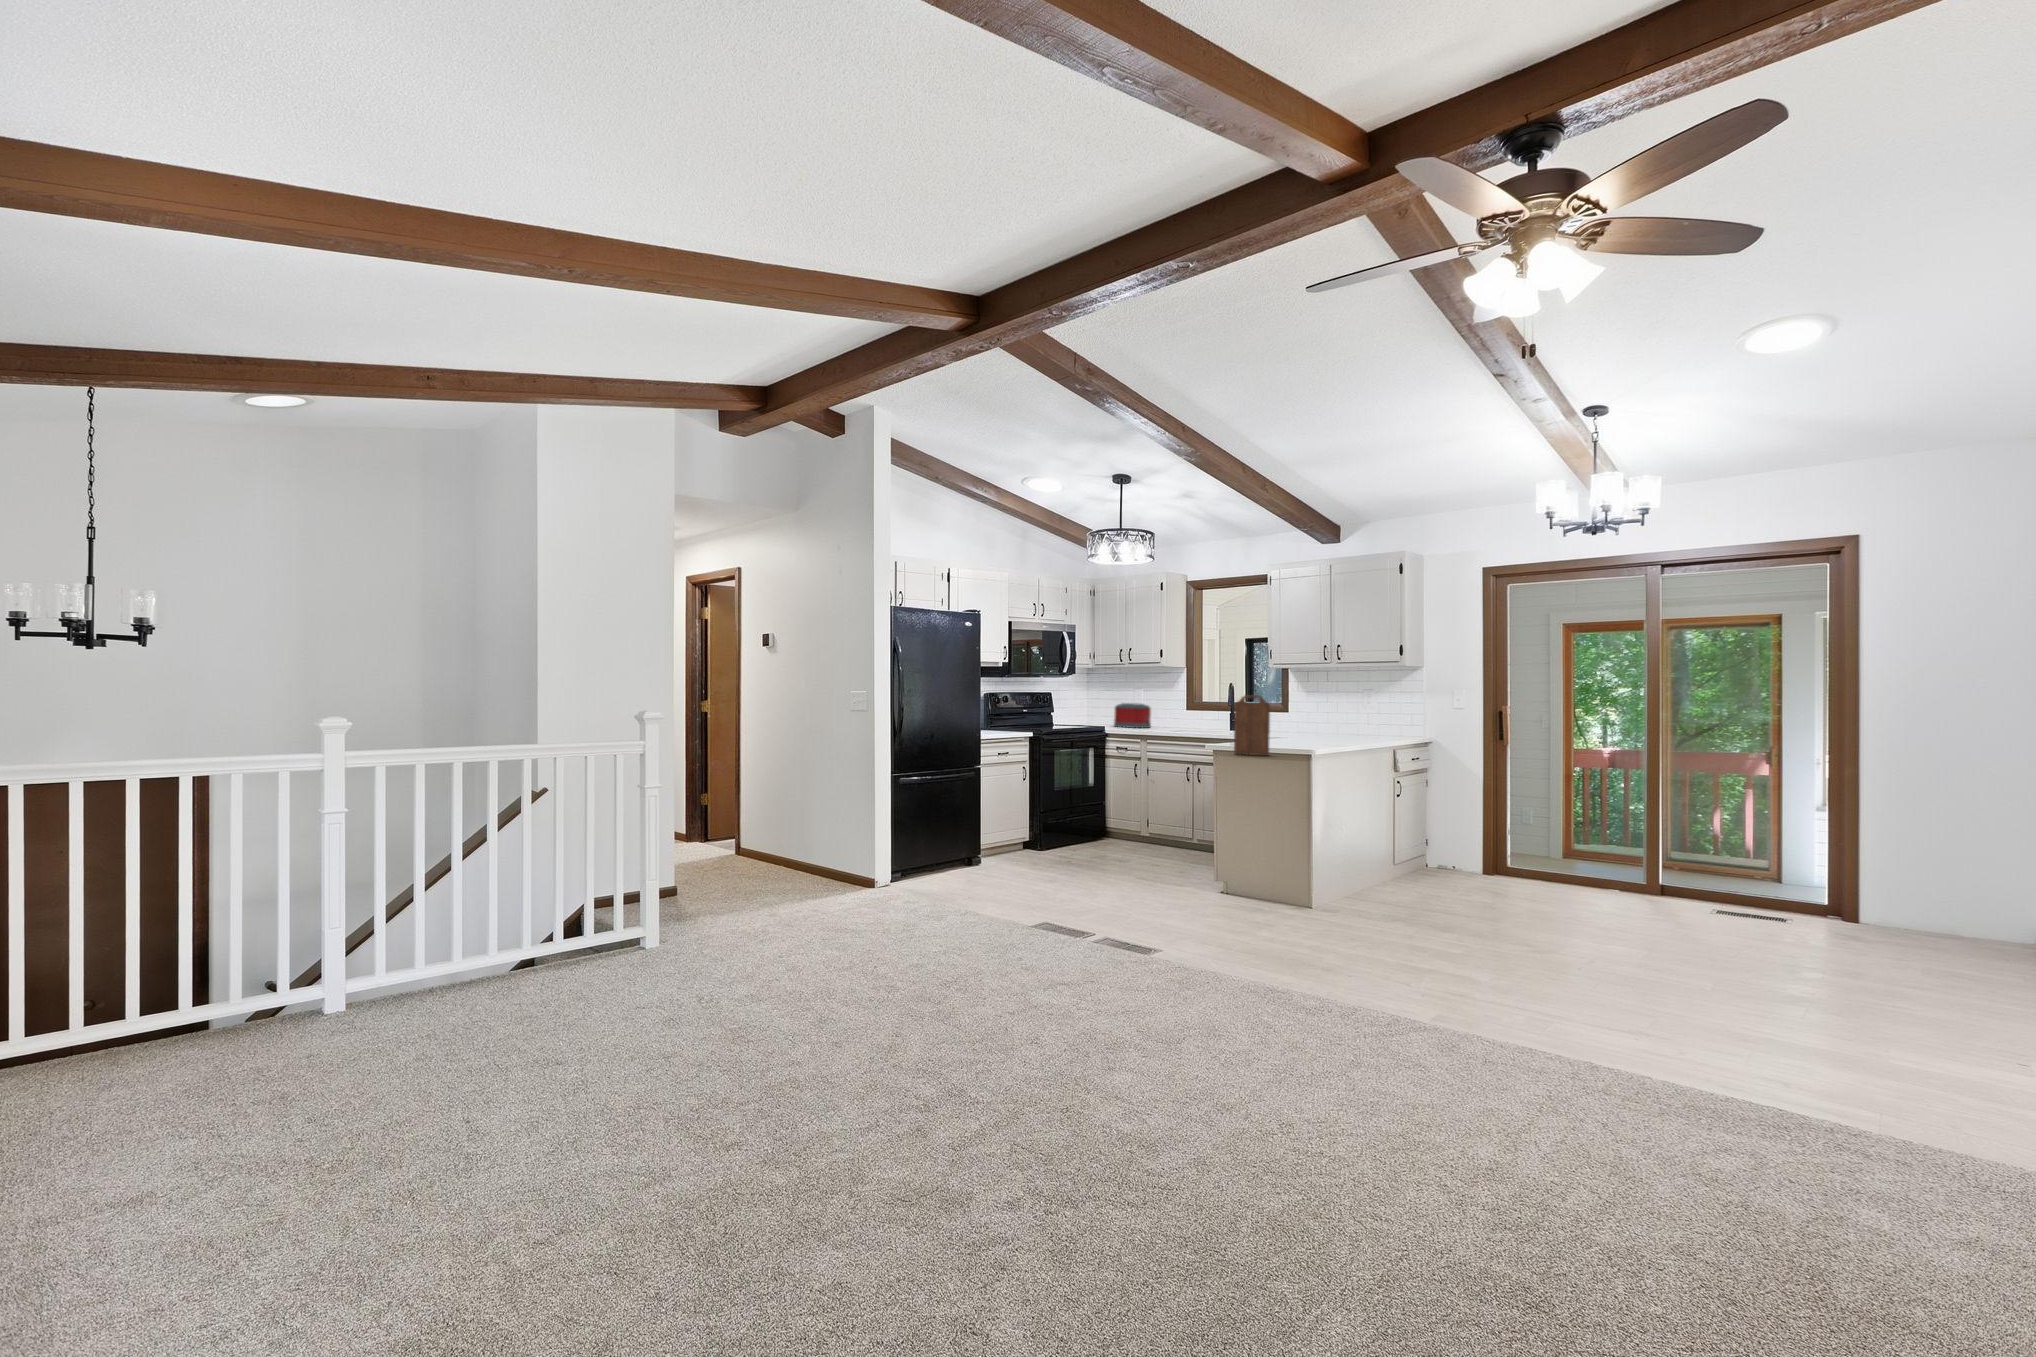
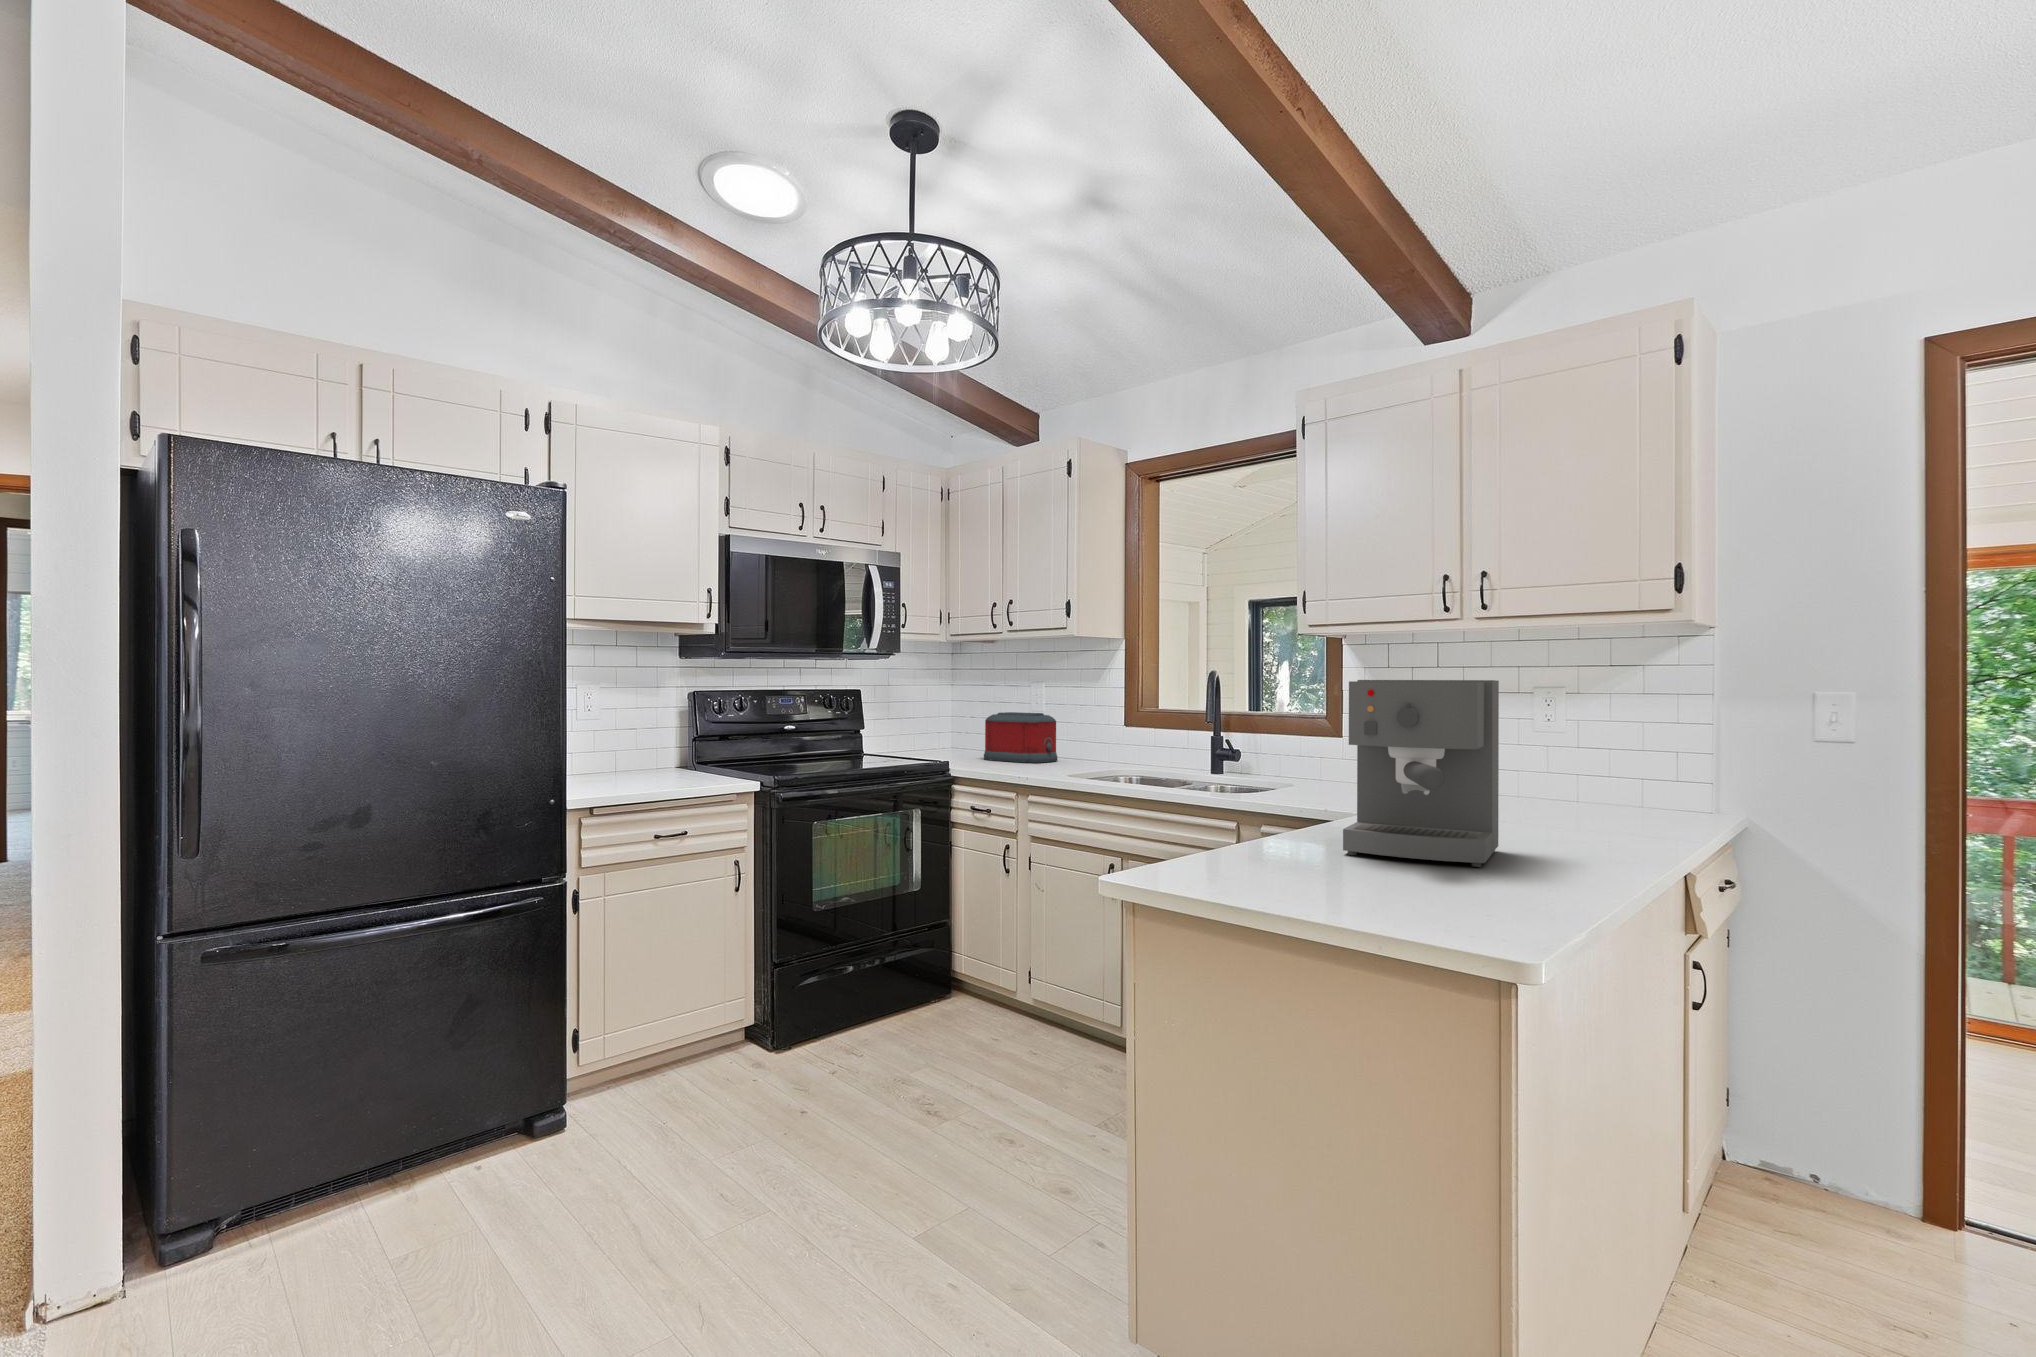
cutting board: present [1234,695,1270,755] -> none [1199,674,1325,886]
coffee maker: none [1277,695,1329,753] -> present [1343,680,1499,867]

